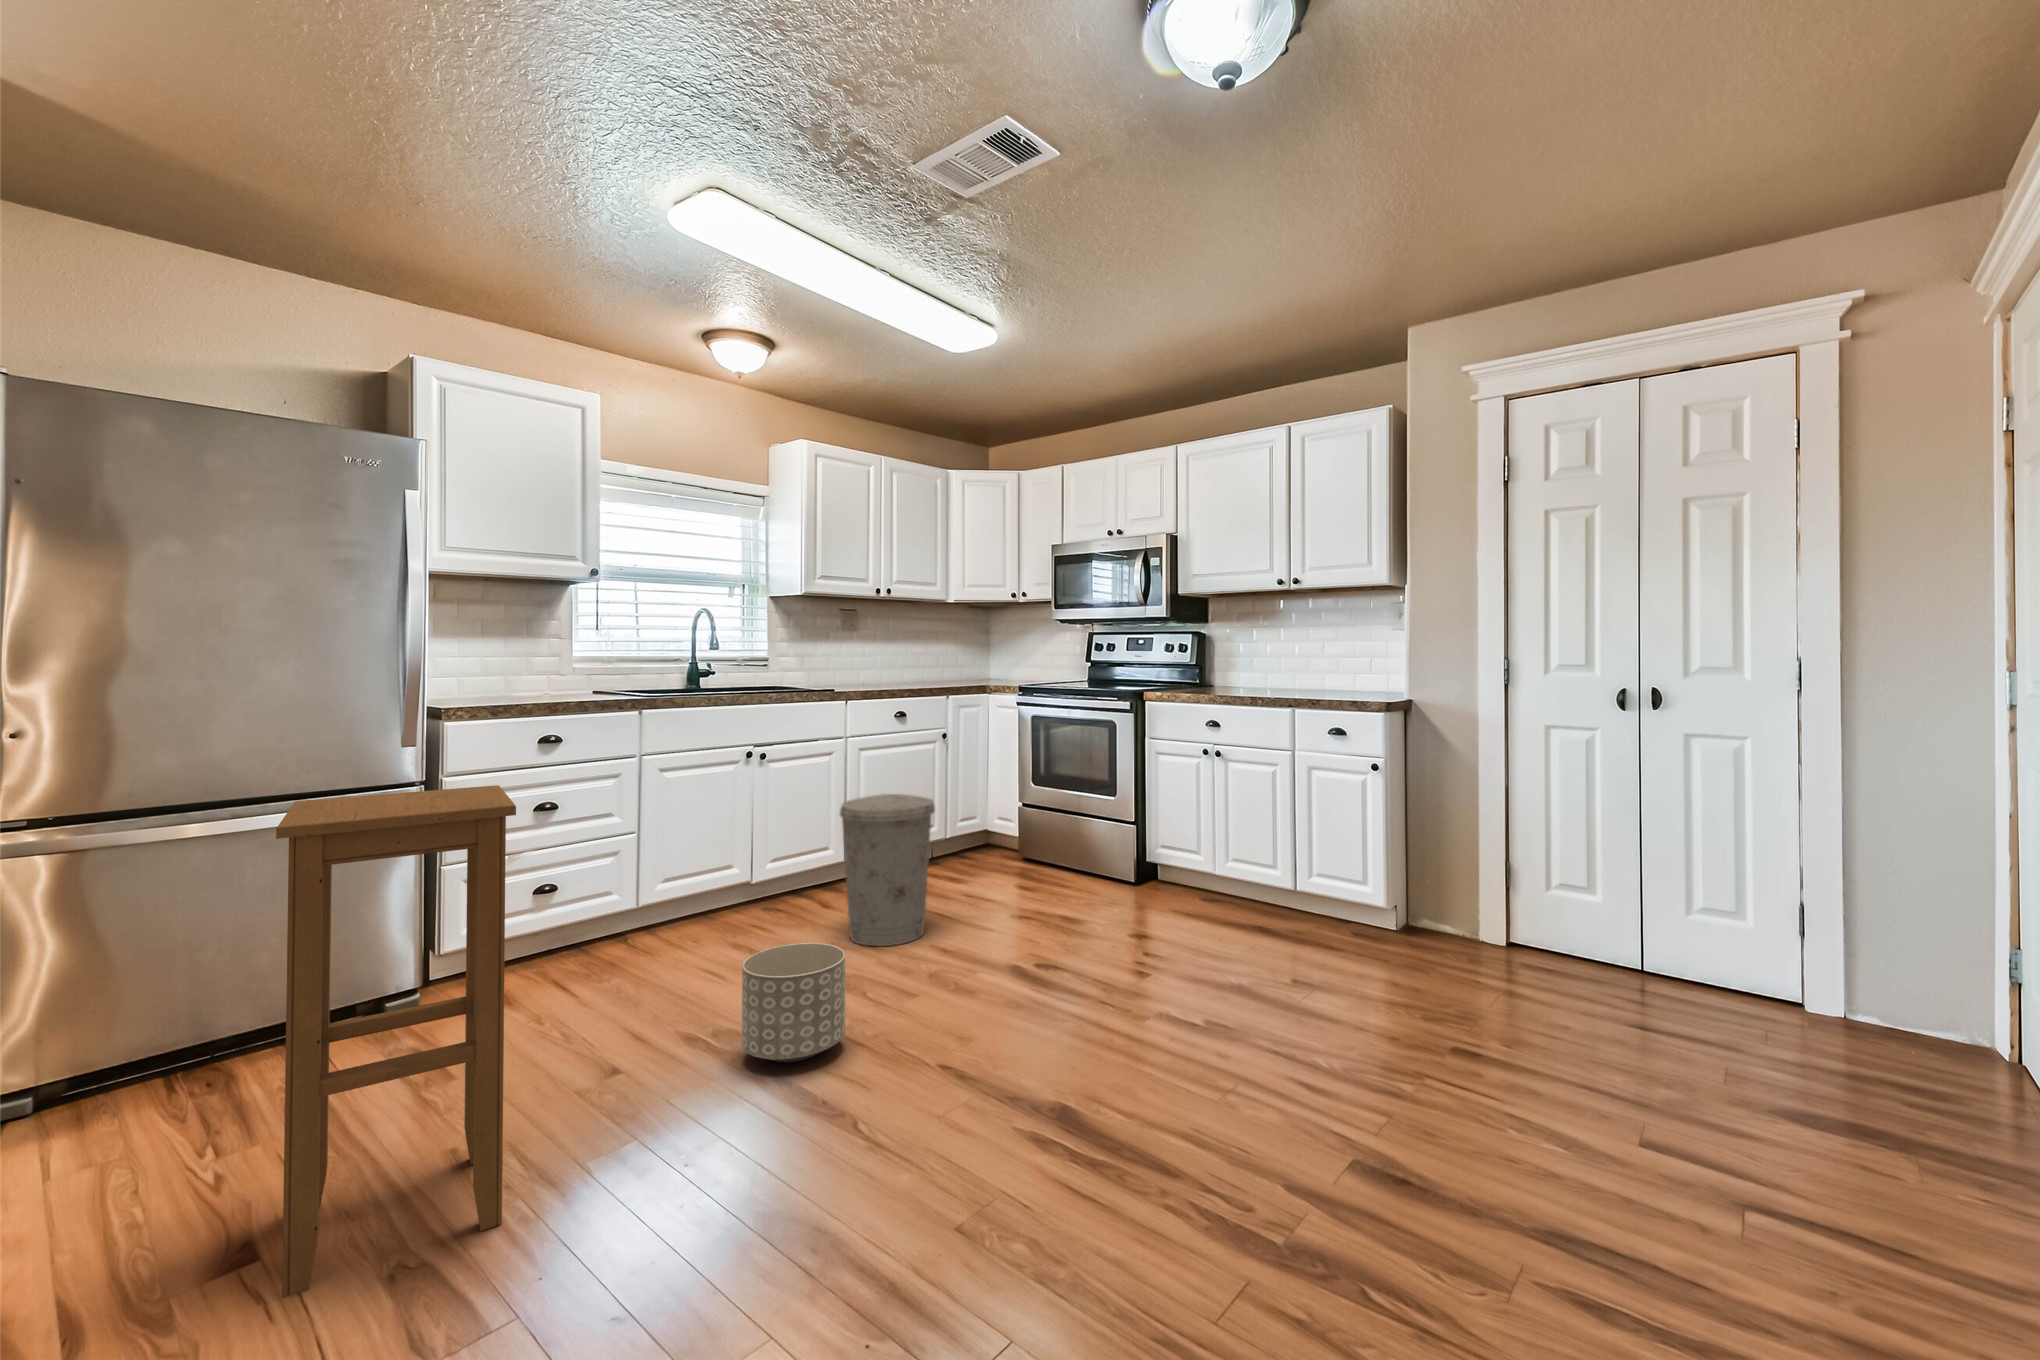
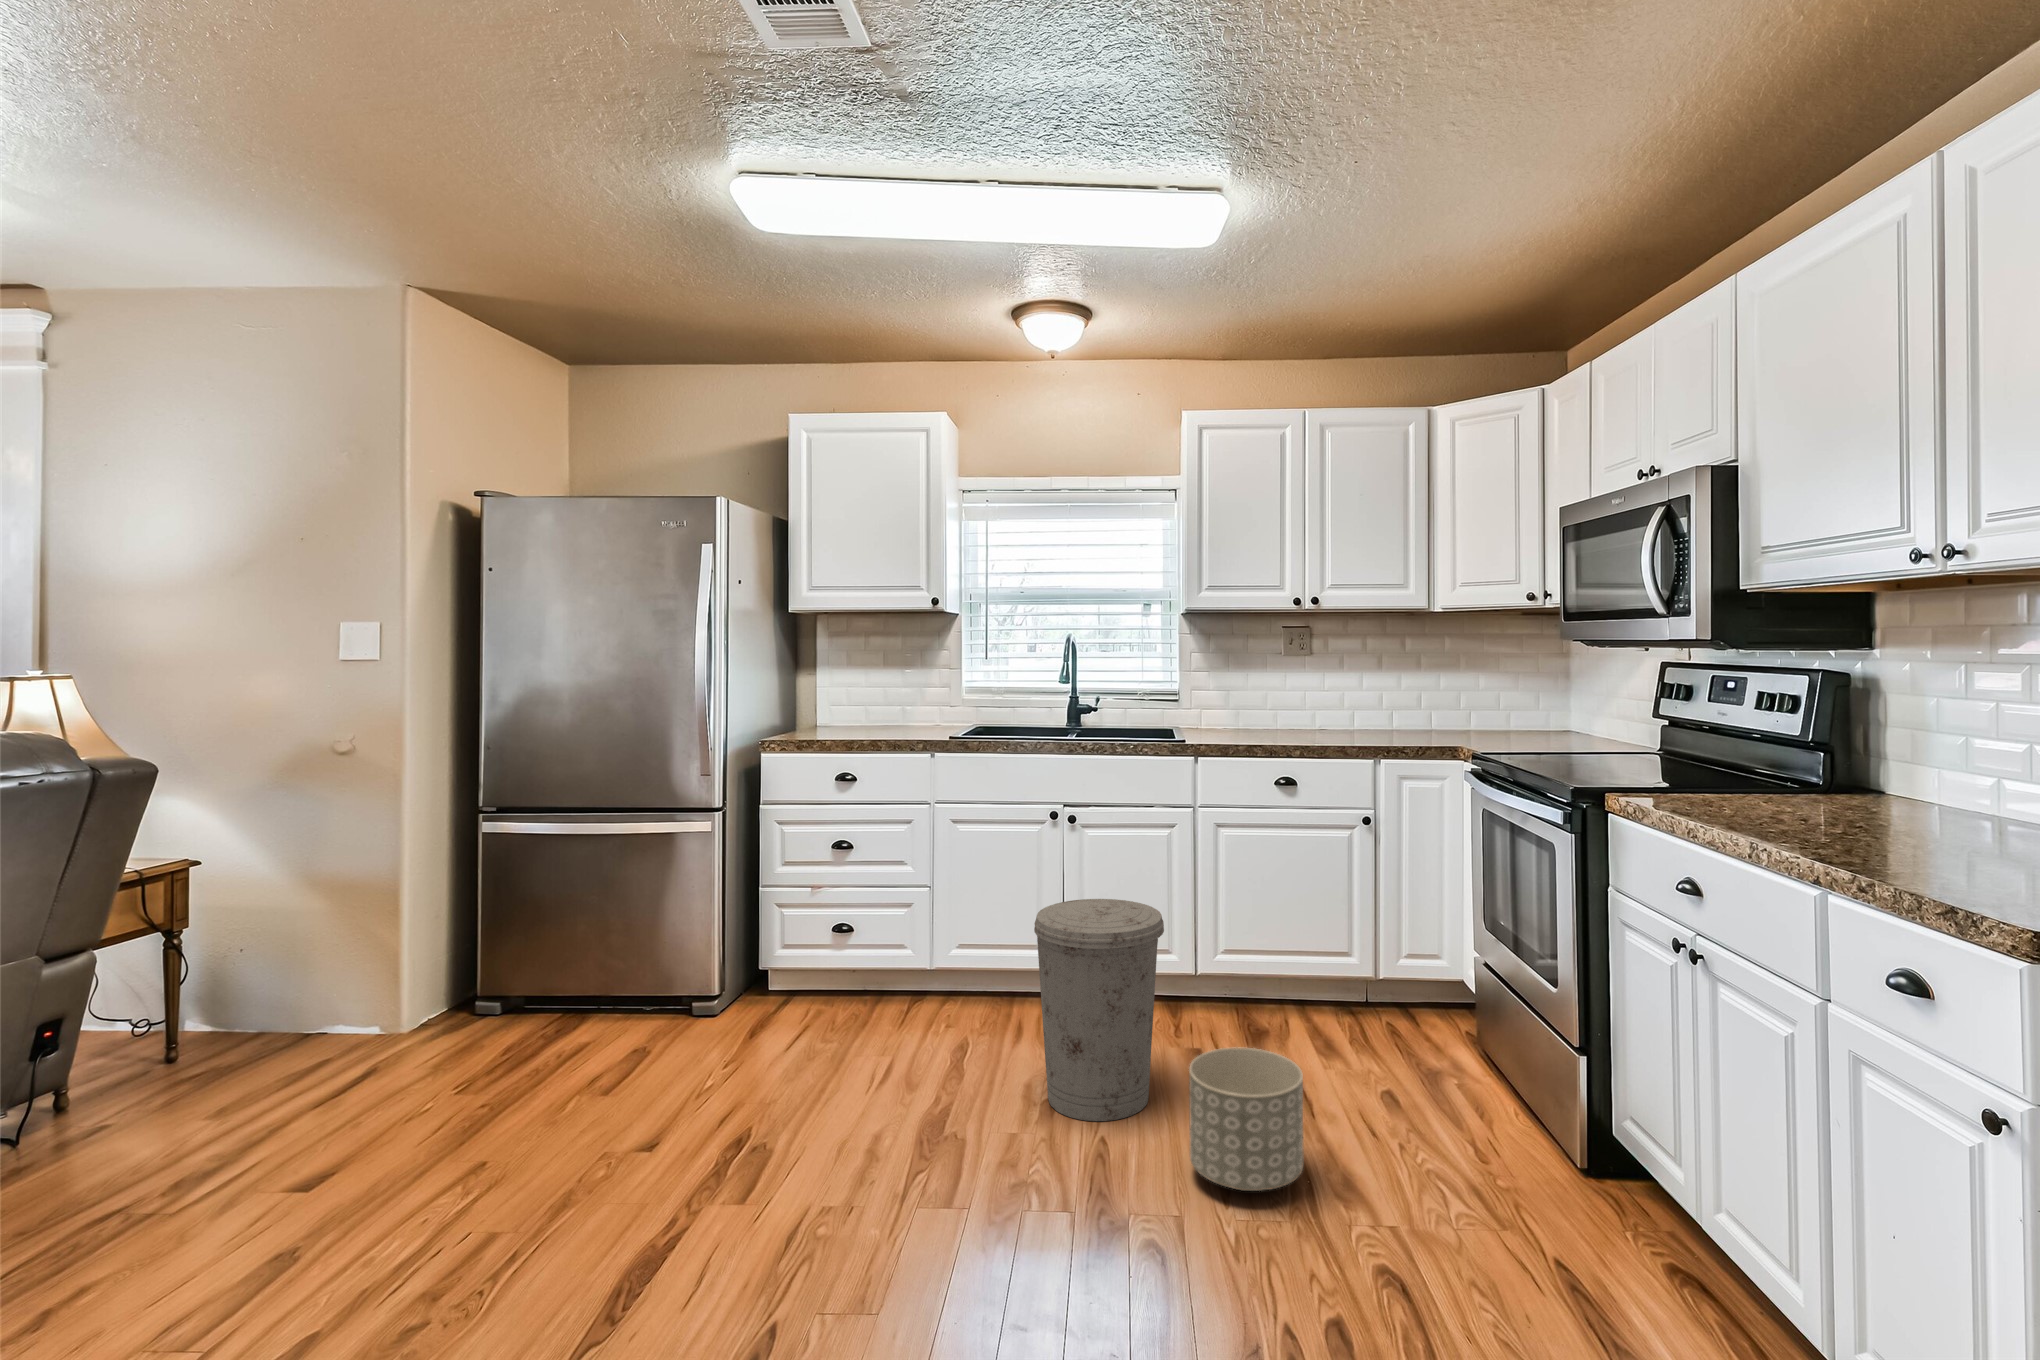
stool: present [276,785,516,1298] -> none [204,838,468,1263]
planter: present [742,943,845,1062] -> present [1189,1047,1303,1191]

